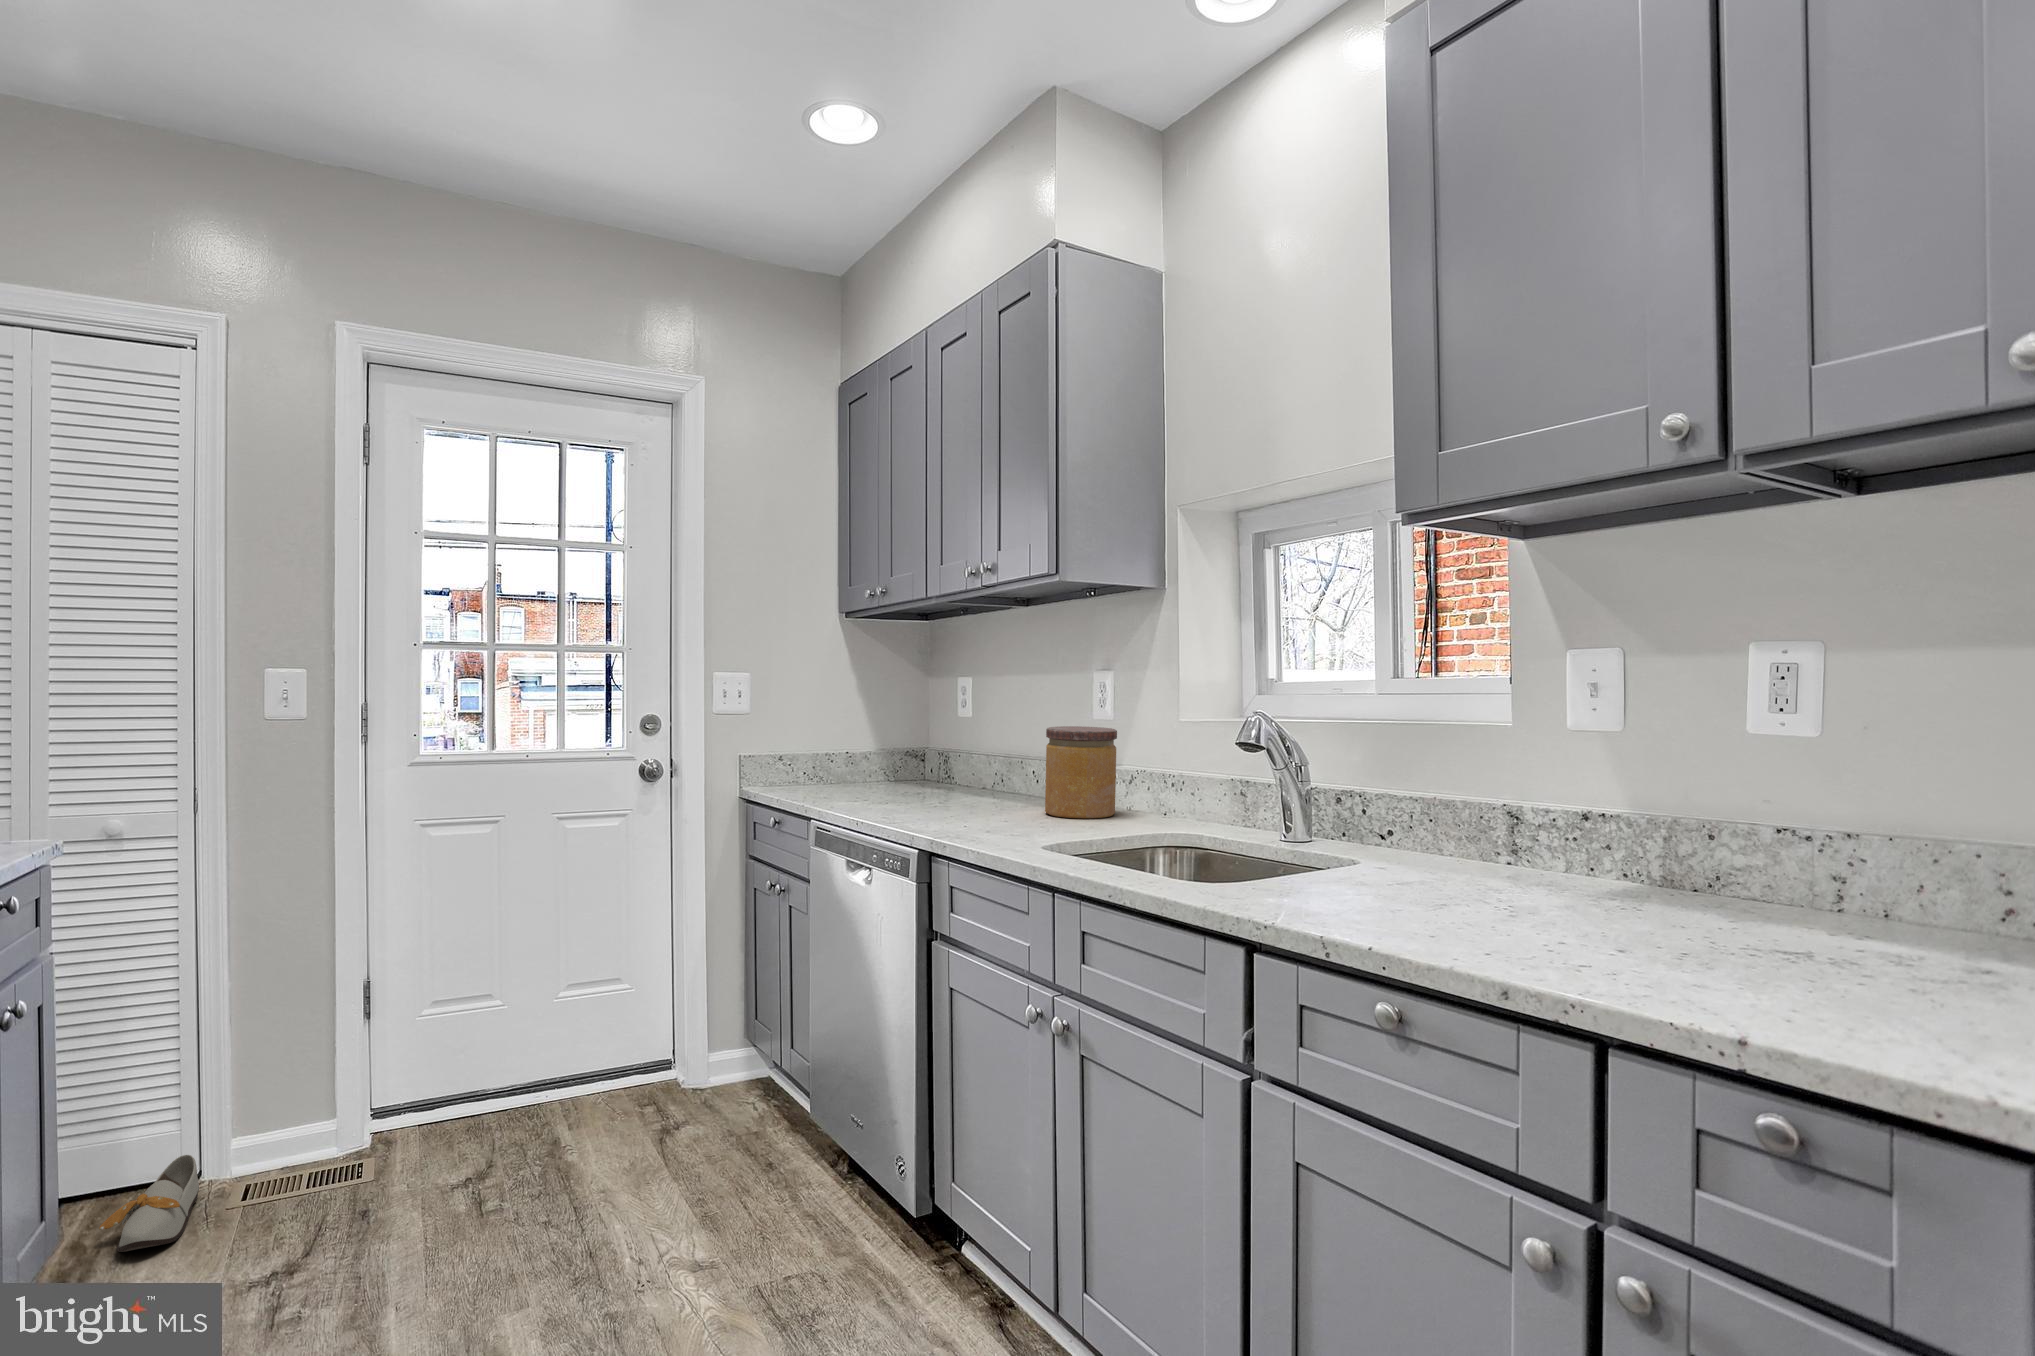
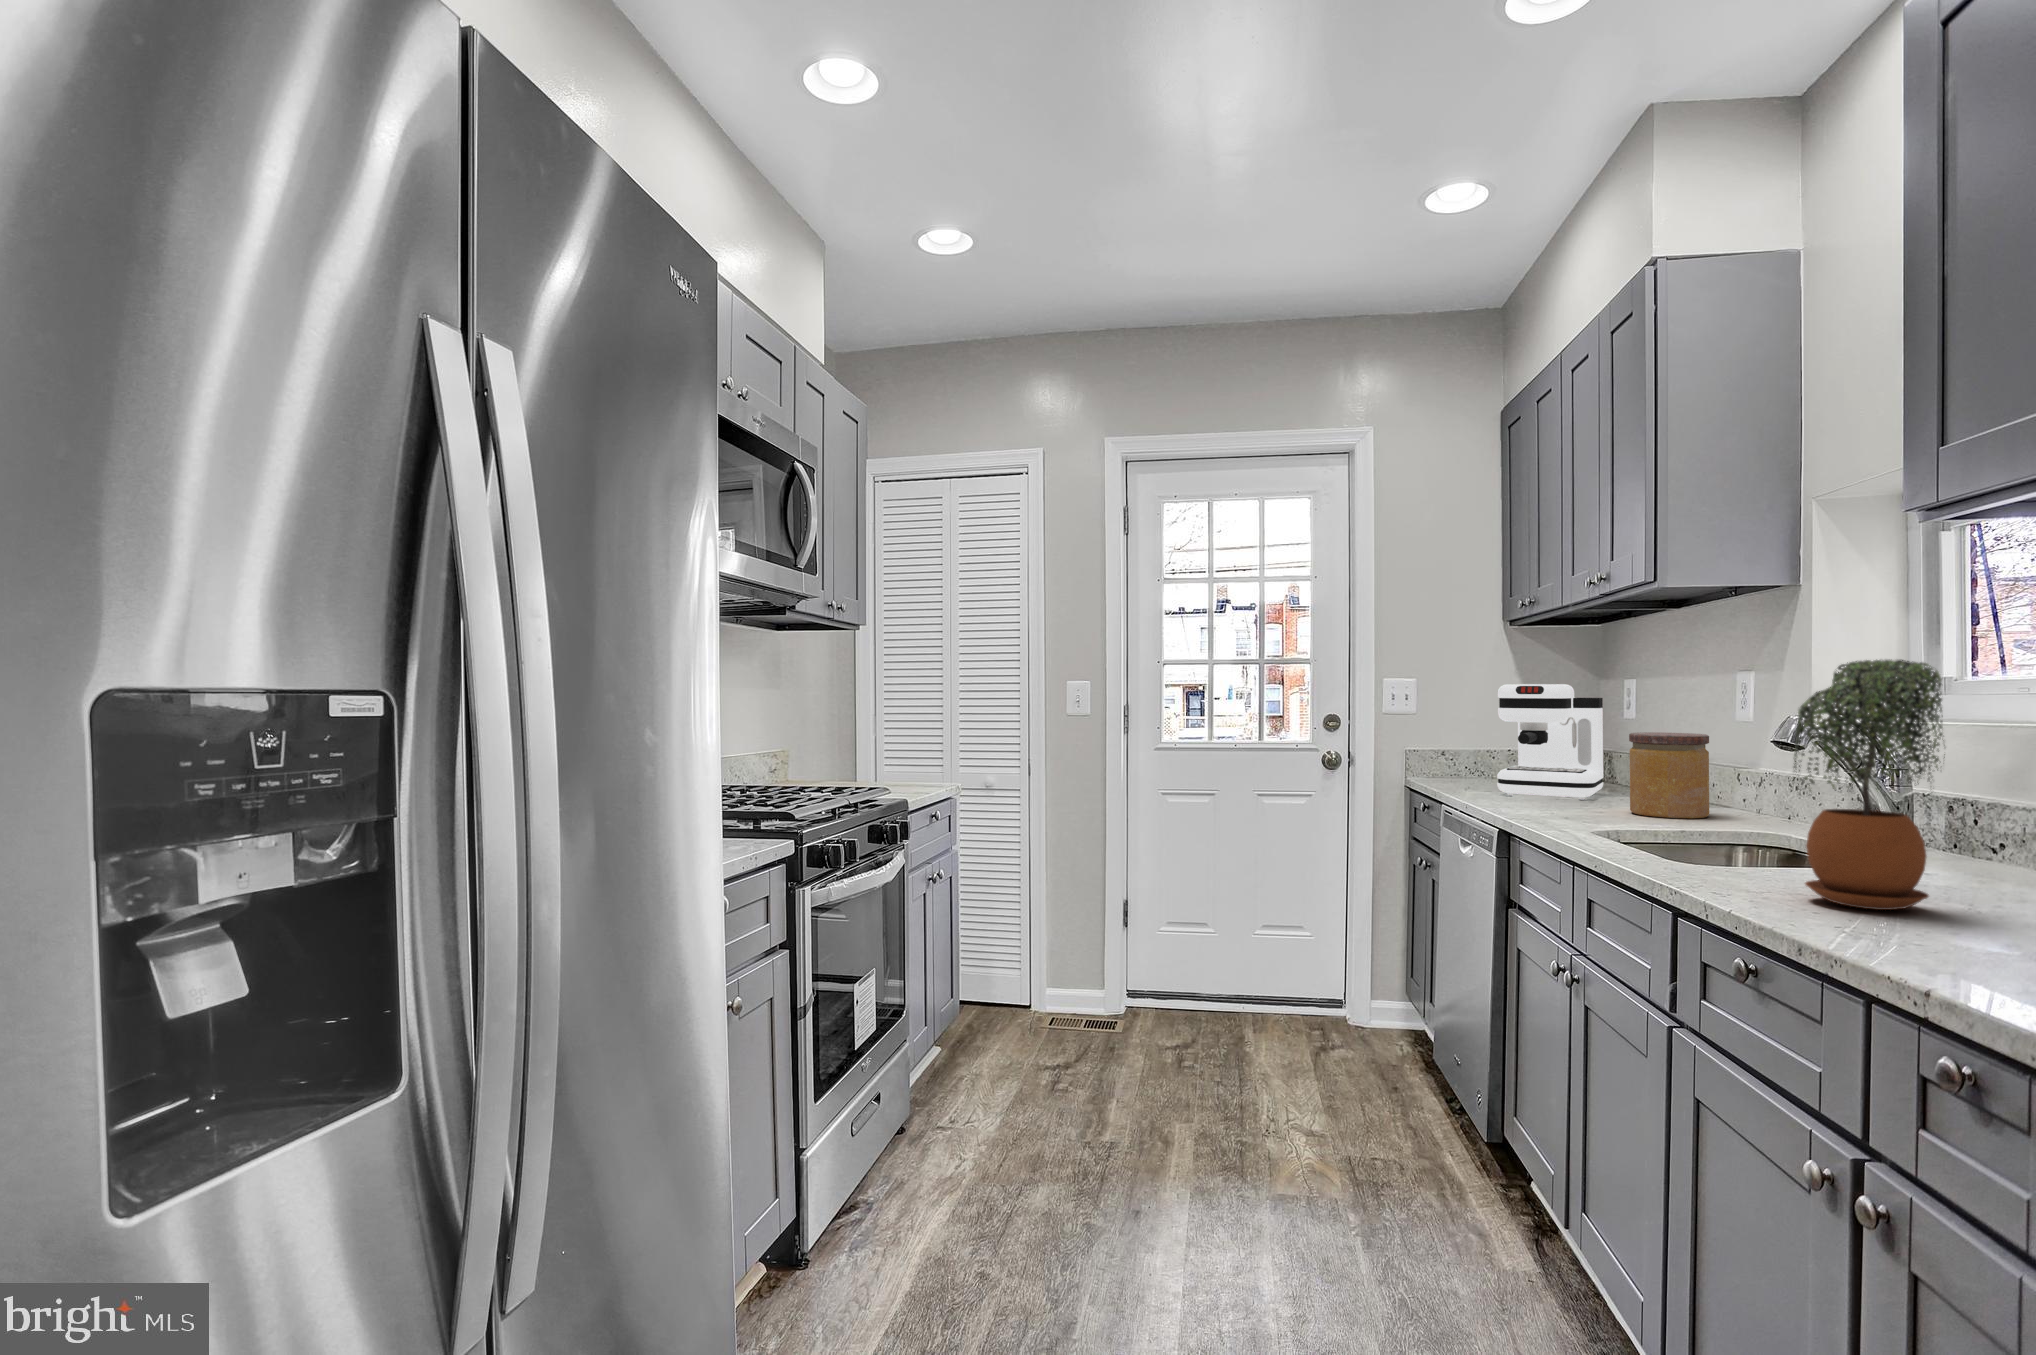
coffee maker: none [892,669,991,799] -> present [1497,684,1603,800]
potted plant: none [1346,673,1472,930] -> present [1792,660,1945,910]
shoe: present [99,1155,199,1252] -> none [982,990,1033,1036]

